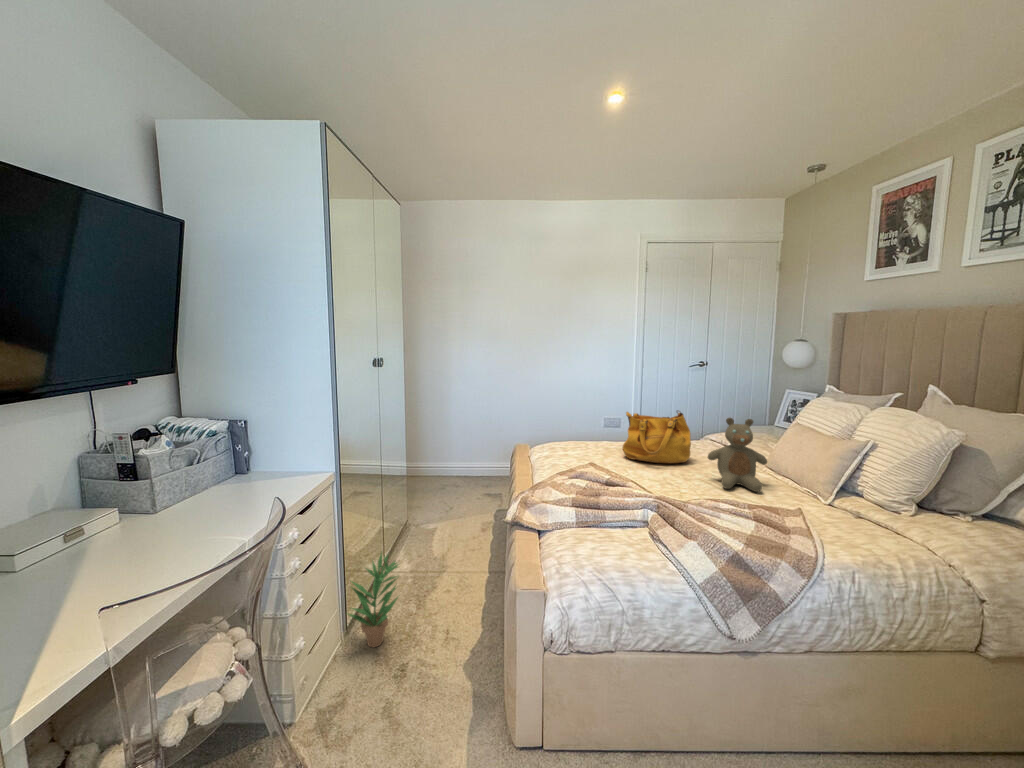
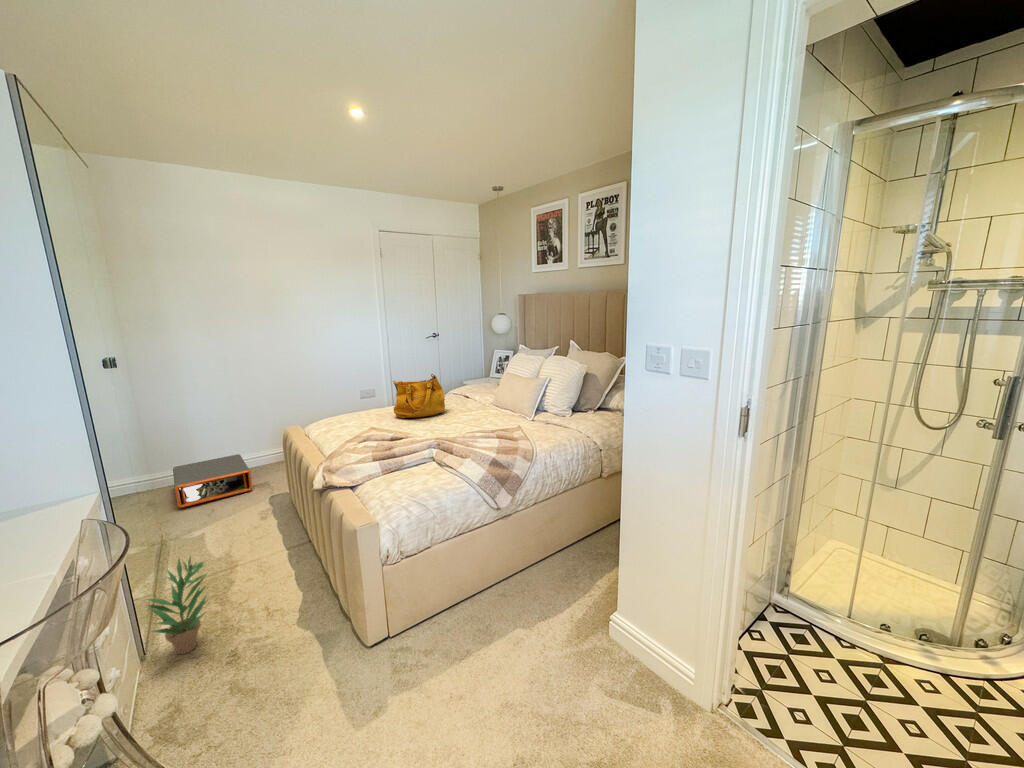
teddy bear: present [708,418,767,492] -> none [459,373,496,424]
storage box: none [427,461,485,500] -> present [173,454,252,508]

